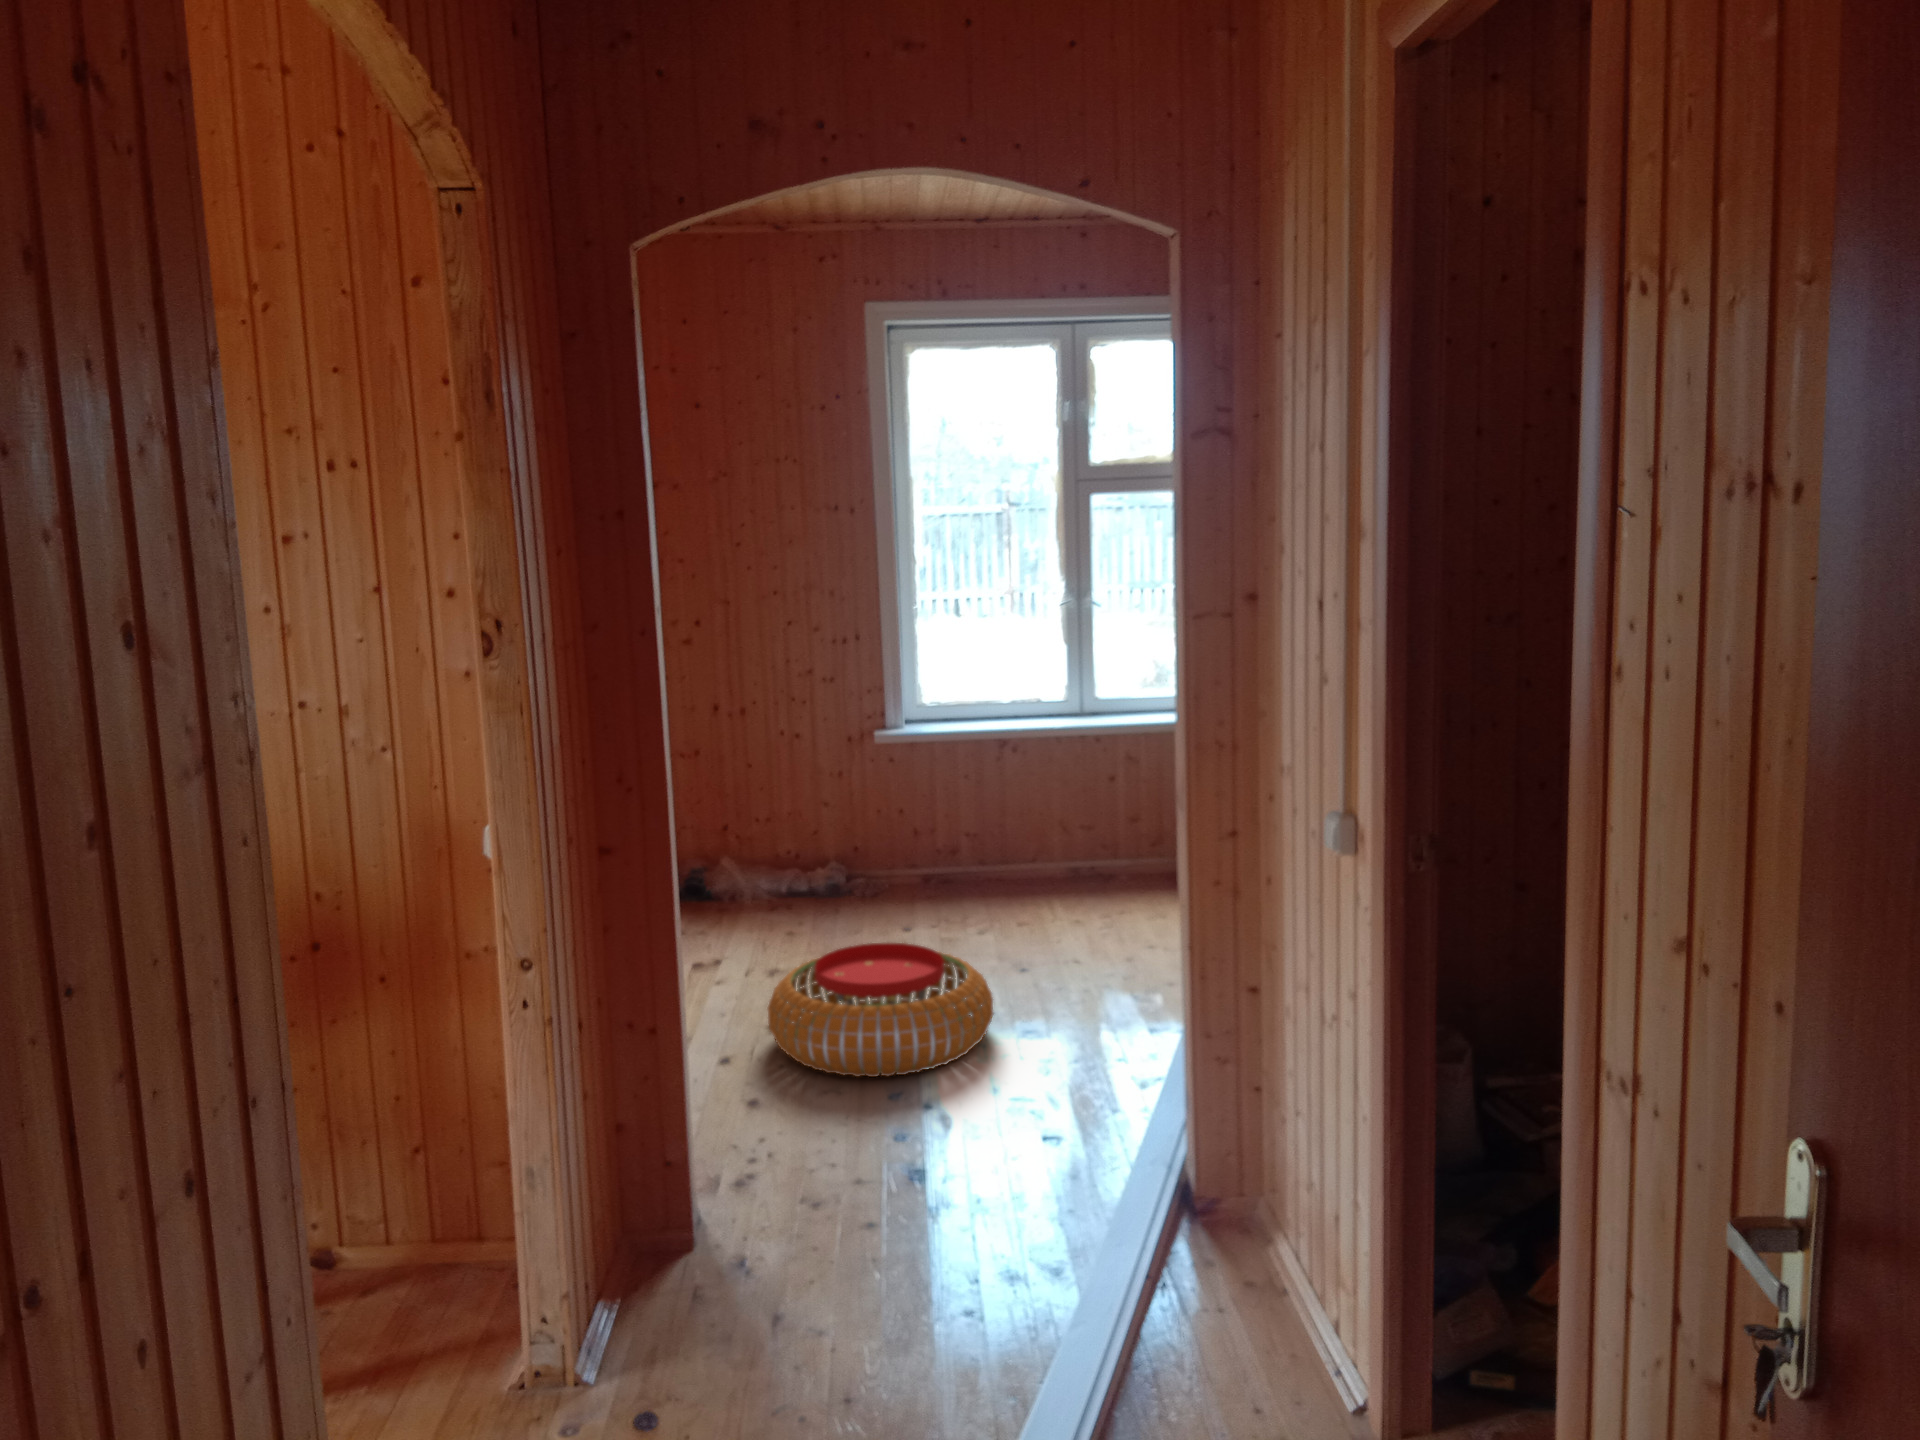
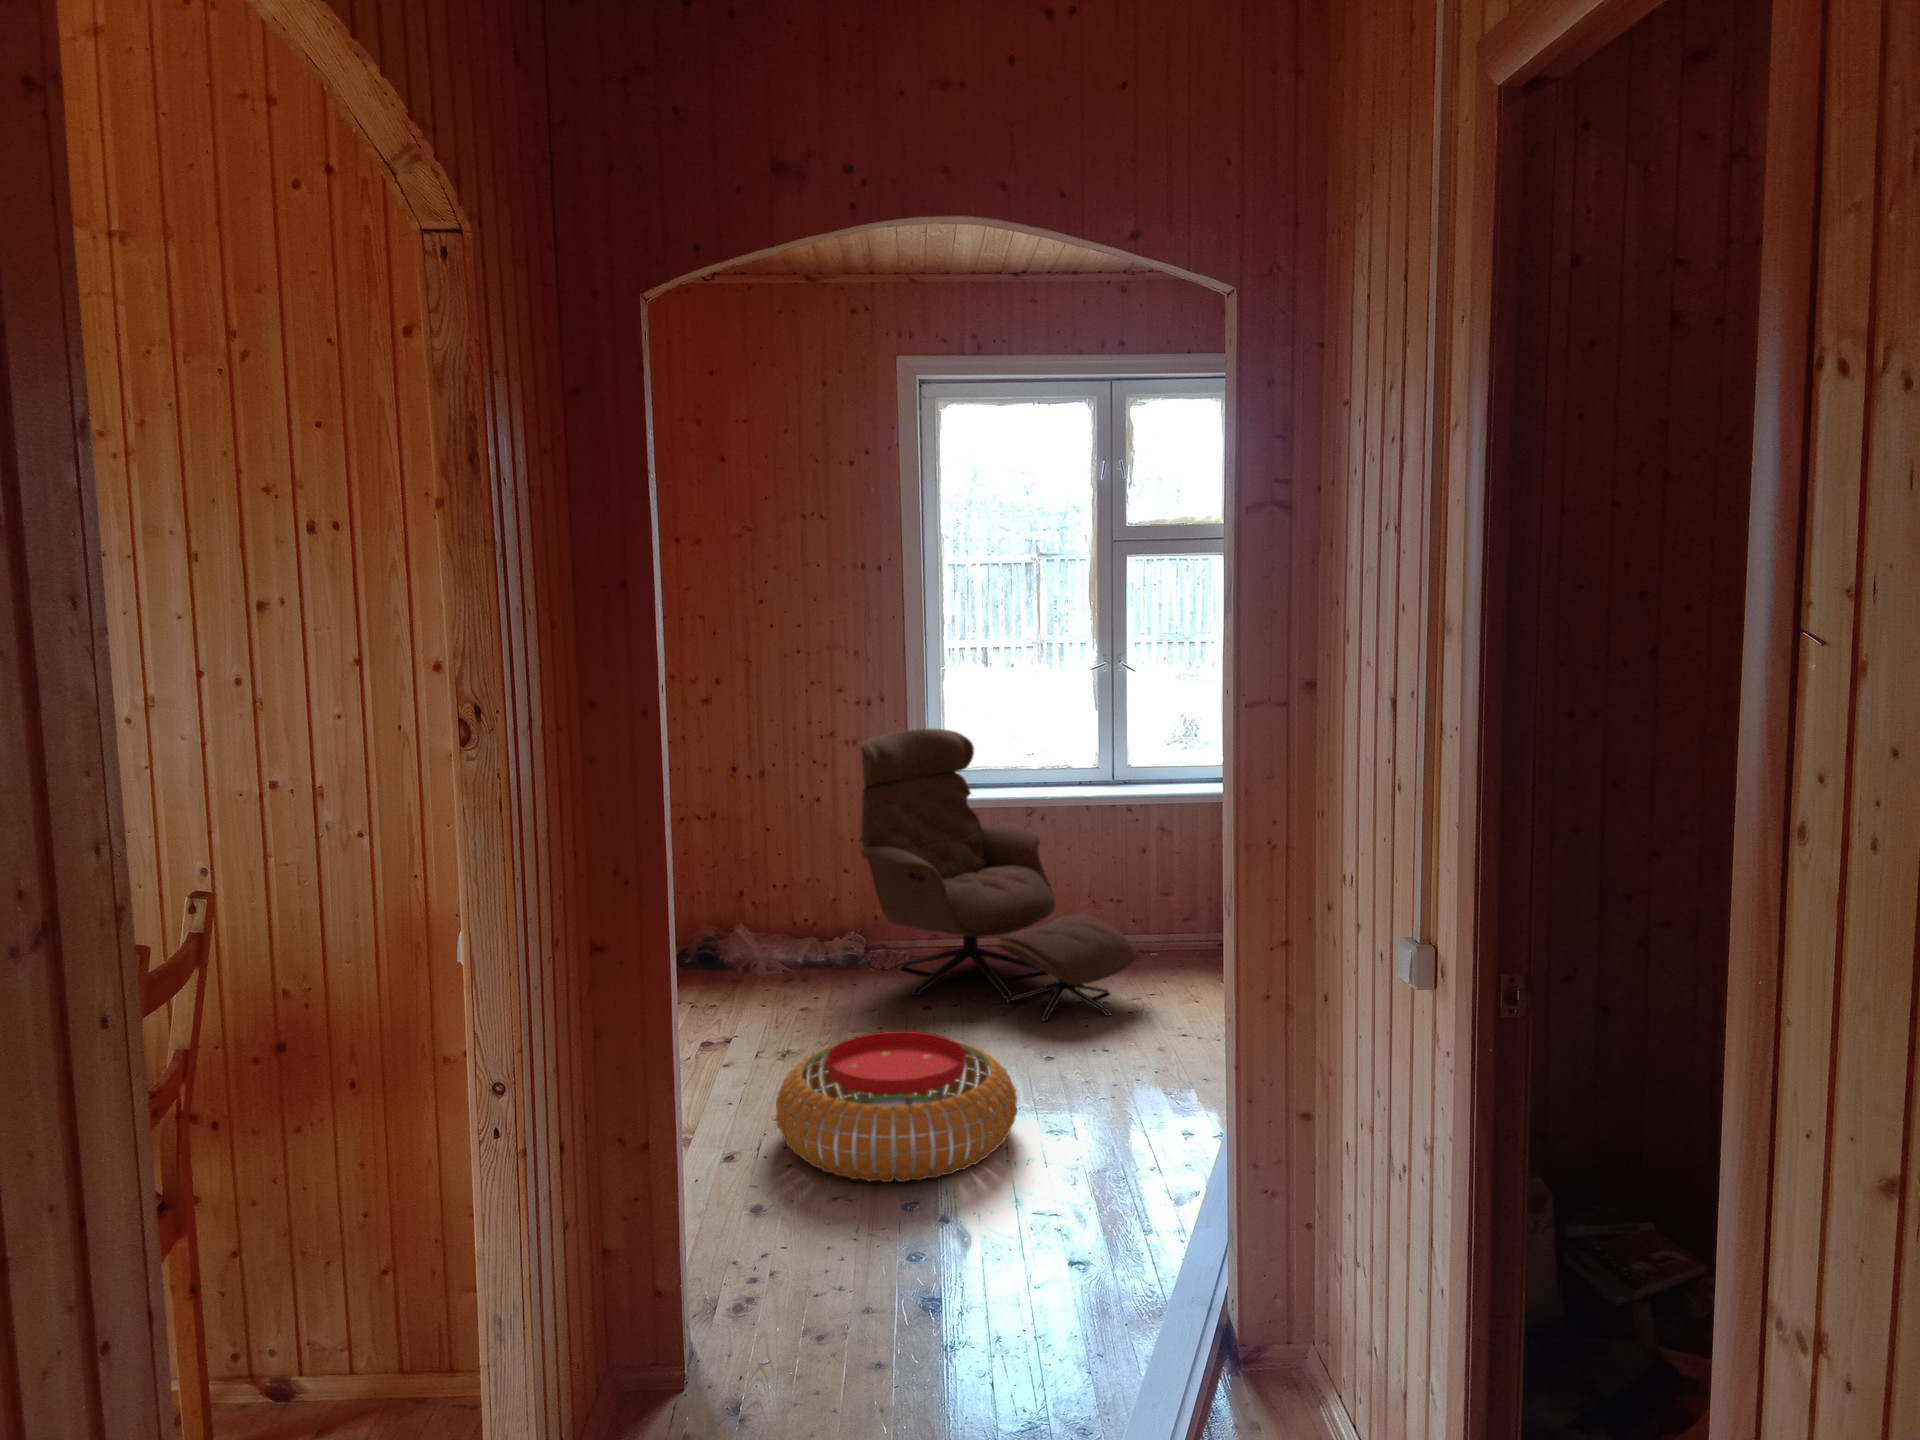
lounge chair: none [839,666,1104,938] -> present [860,729,1135,1021]

